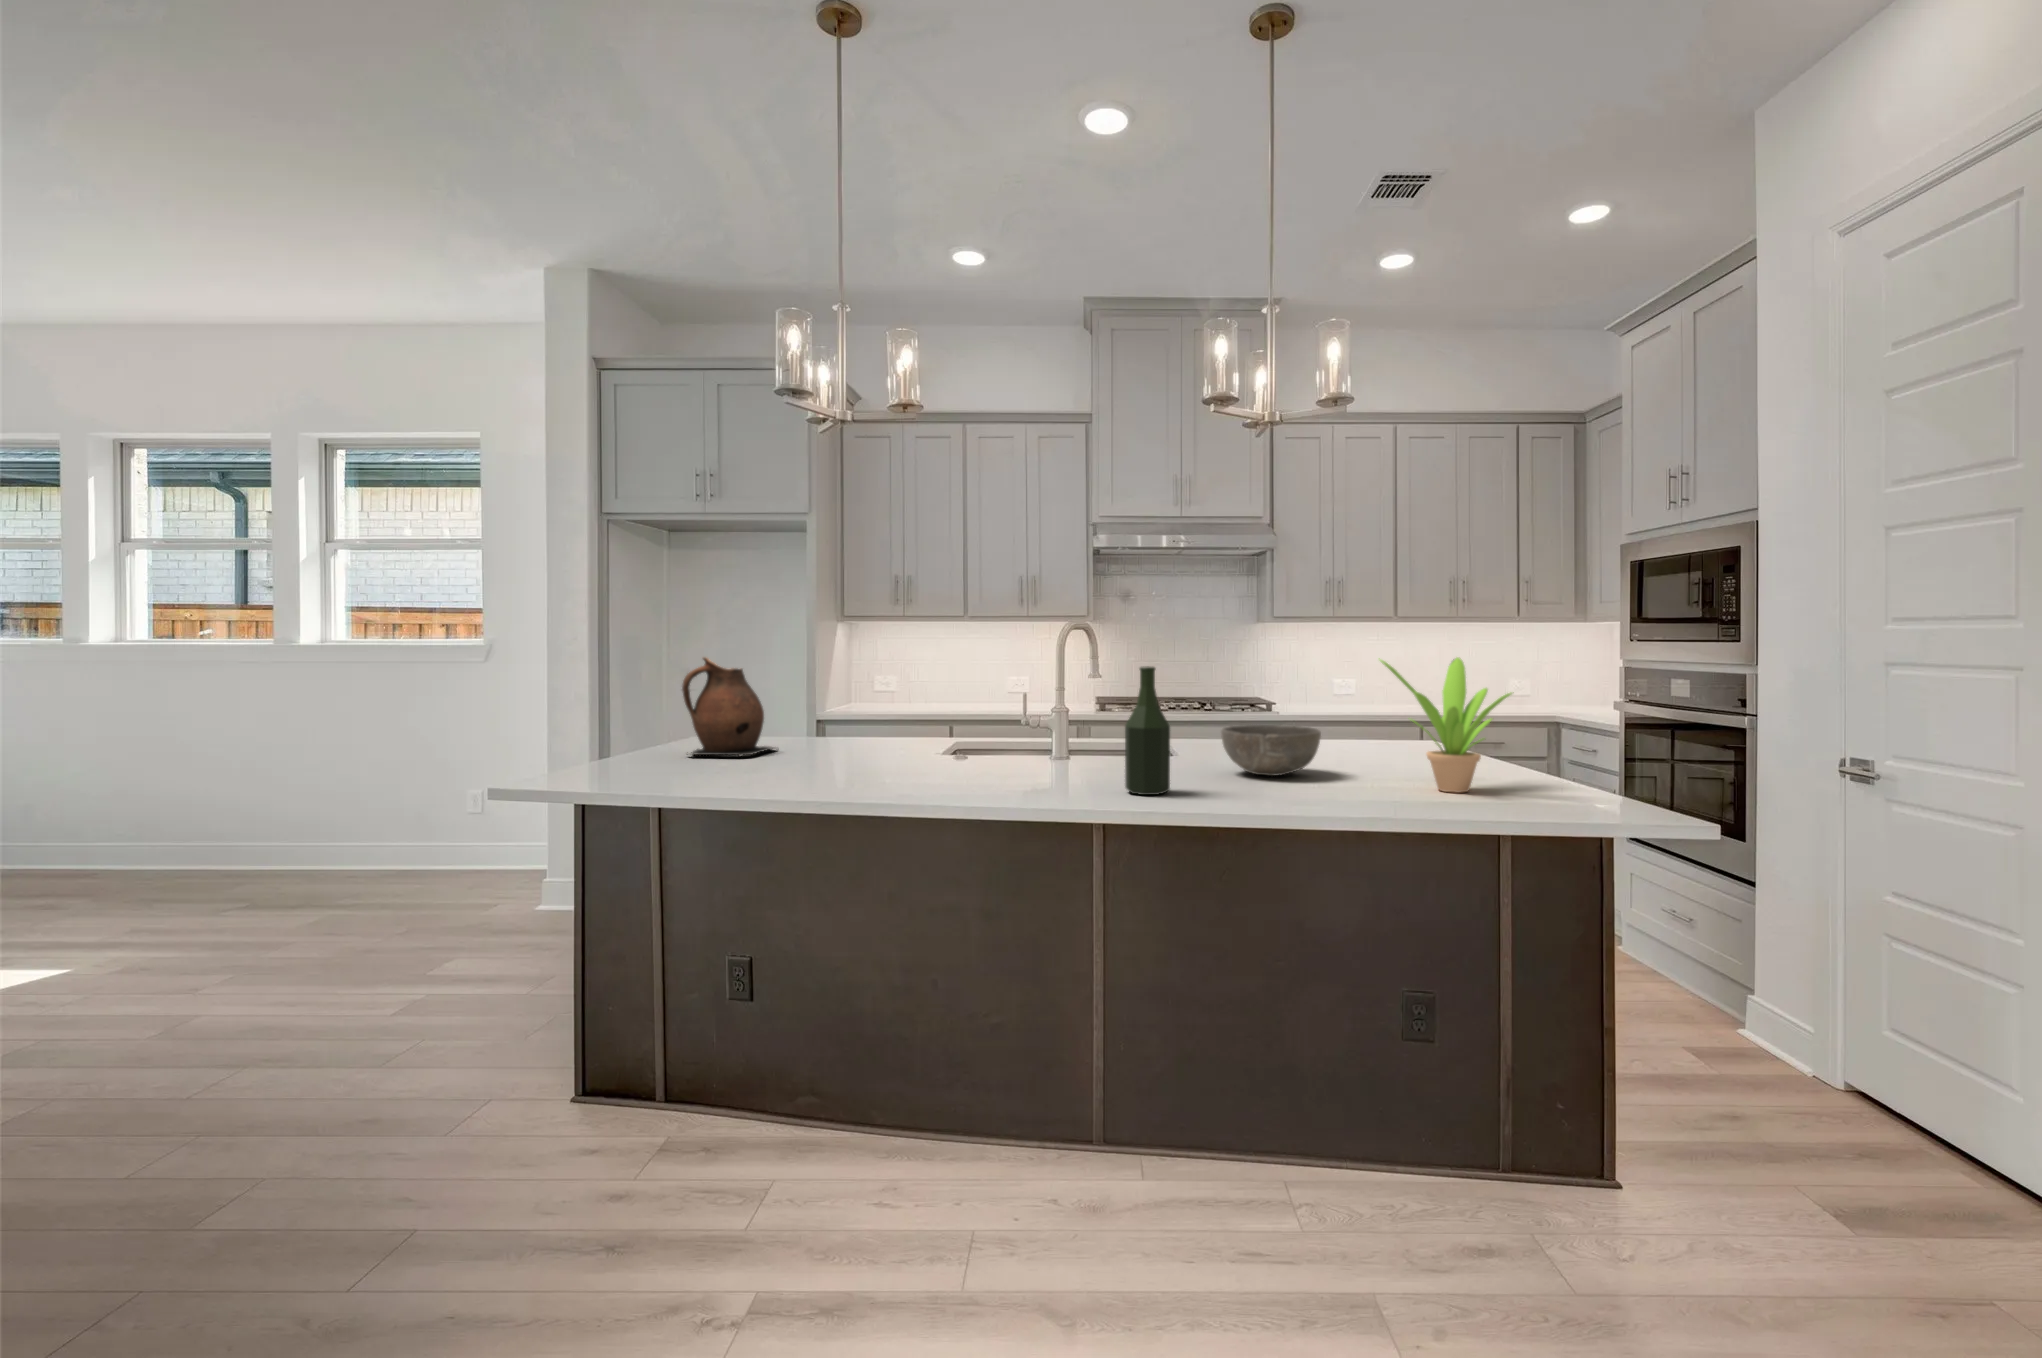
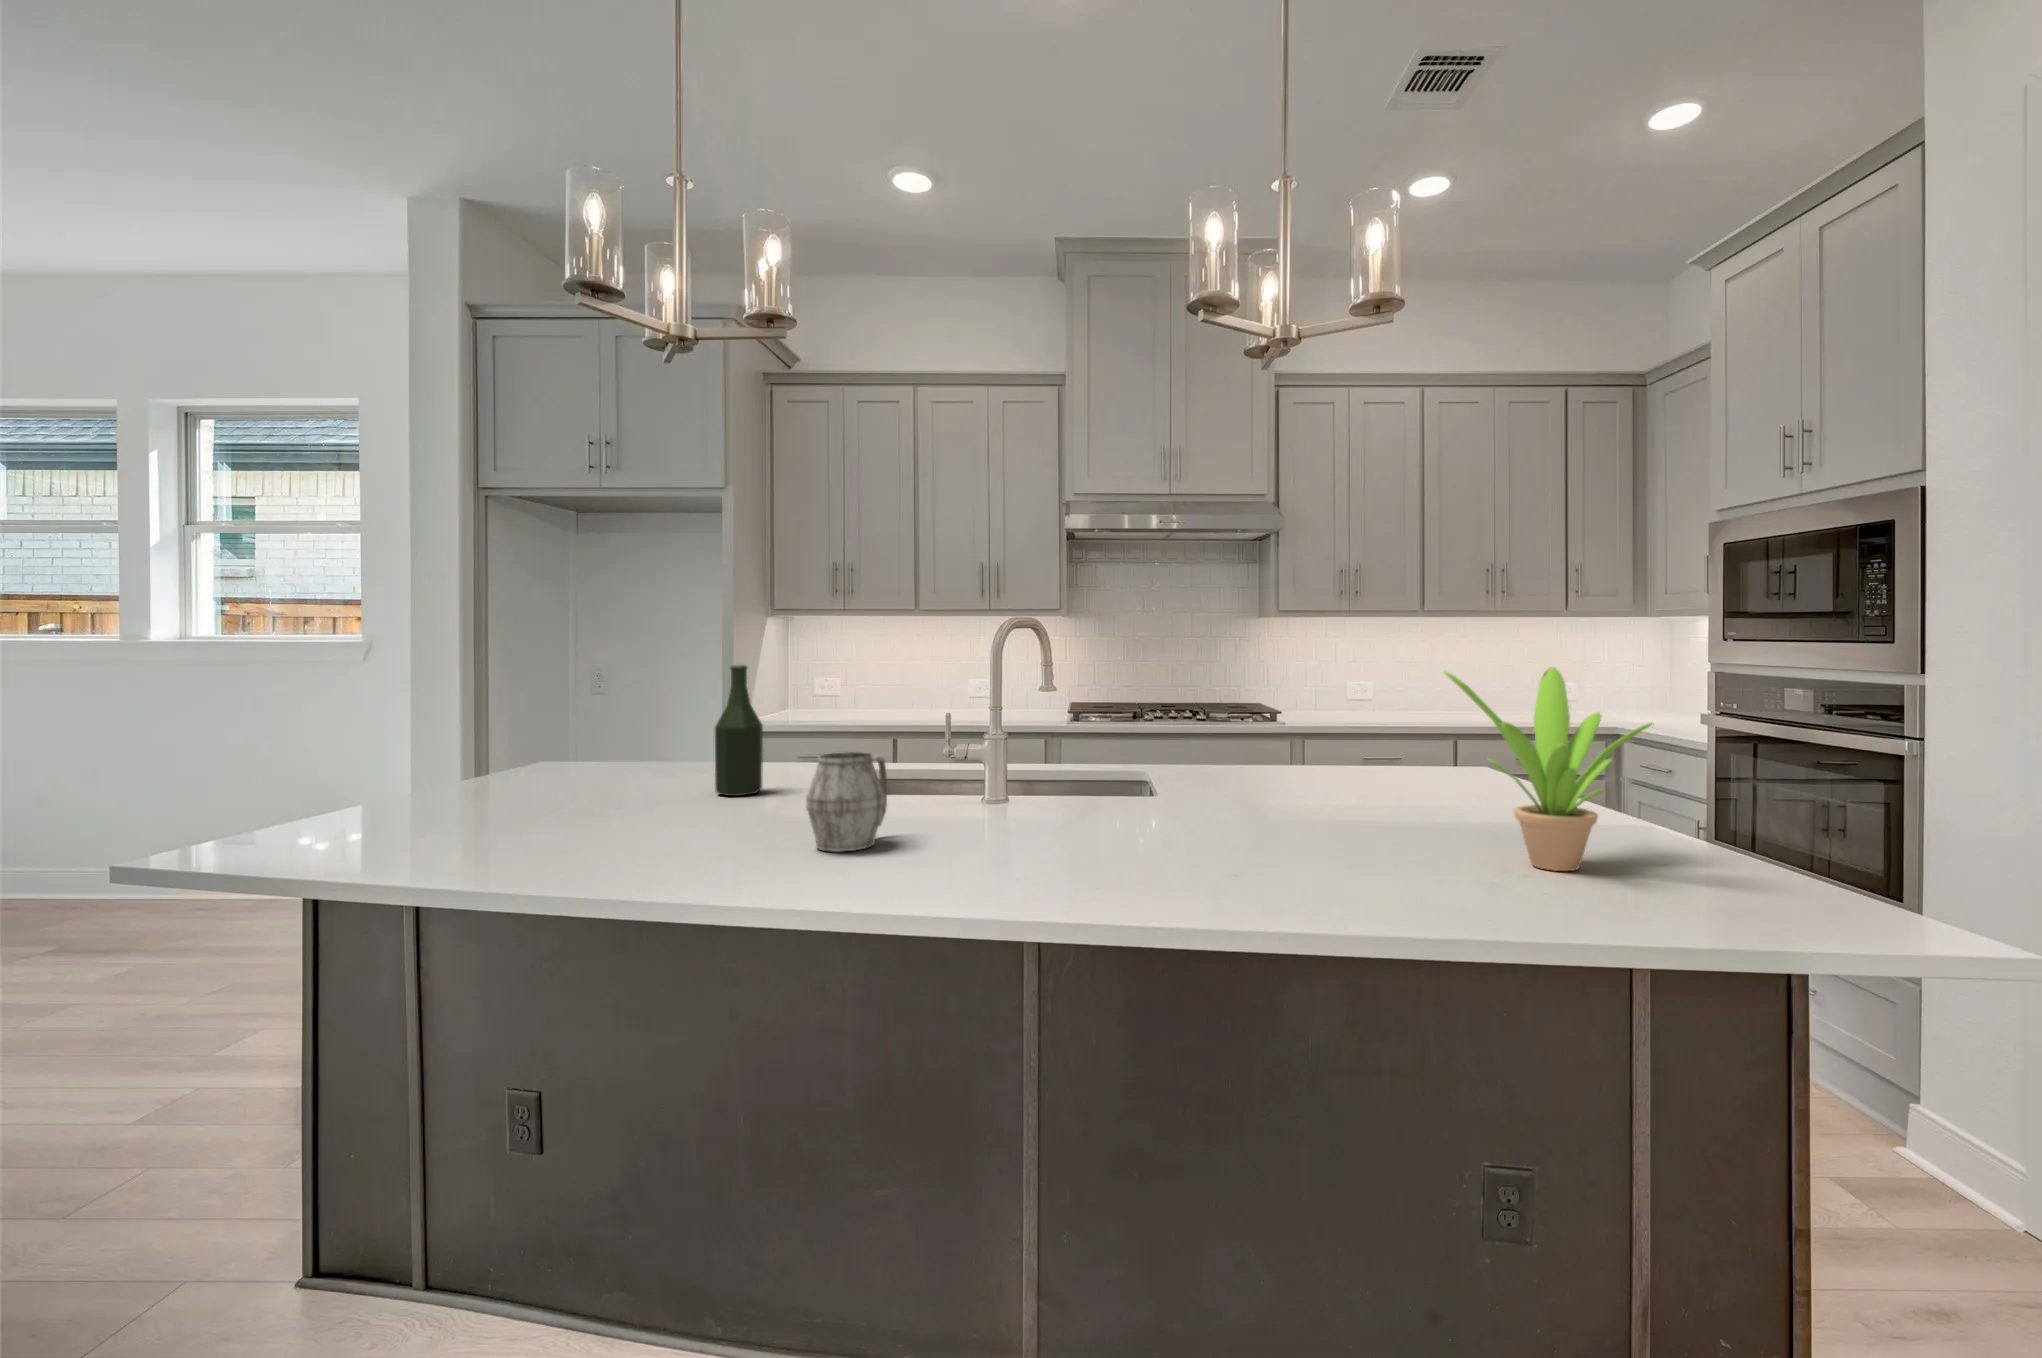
ceramic pitcher: present [682,658,775,756] -> none [488,666,628,802]
bottle: present [1125,666,1170,795] -> present [715,665,763,796]
mug: none [941,716,994,783] -> present [806,752,887,852]
bowl: present [1221,725,1321,776] -> none [1213,760,1354,836]

